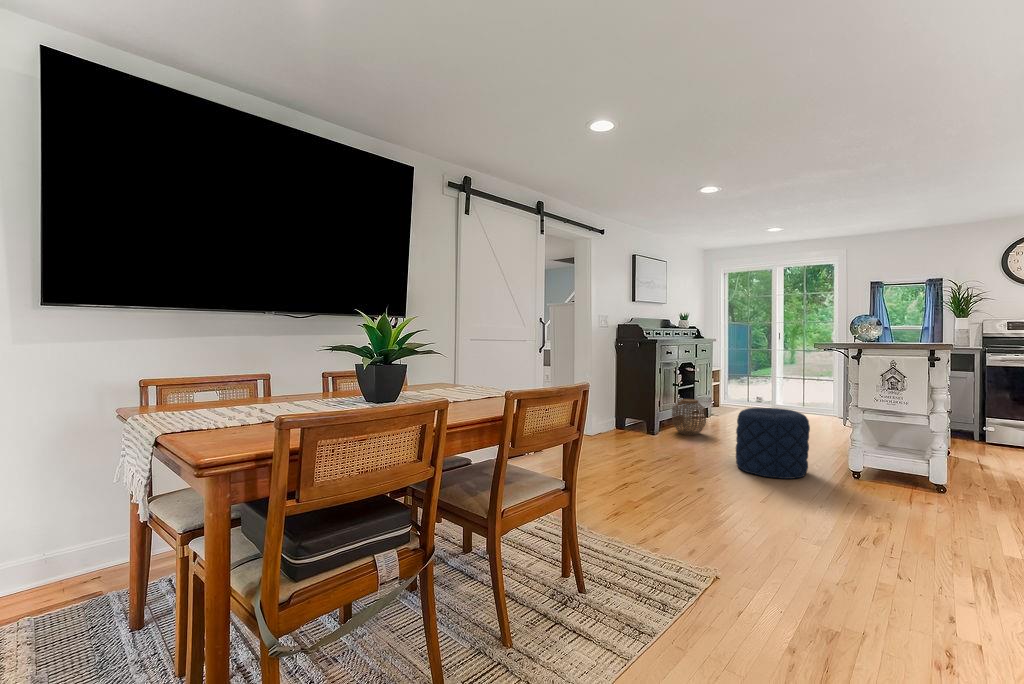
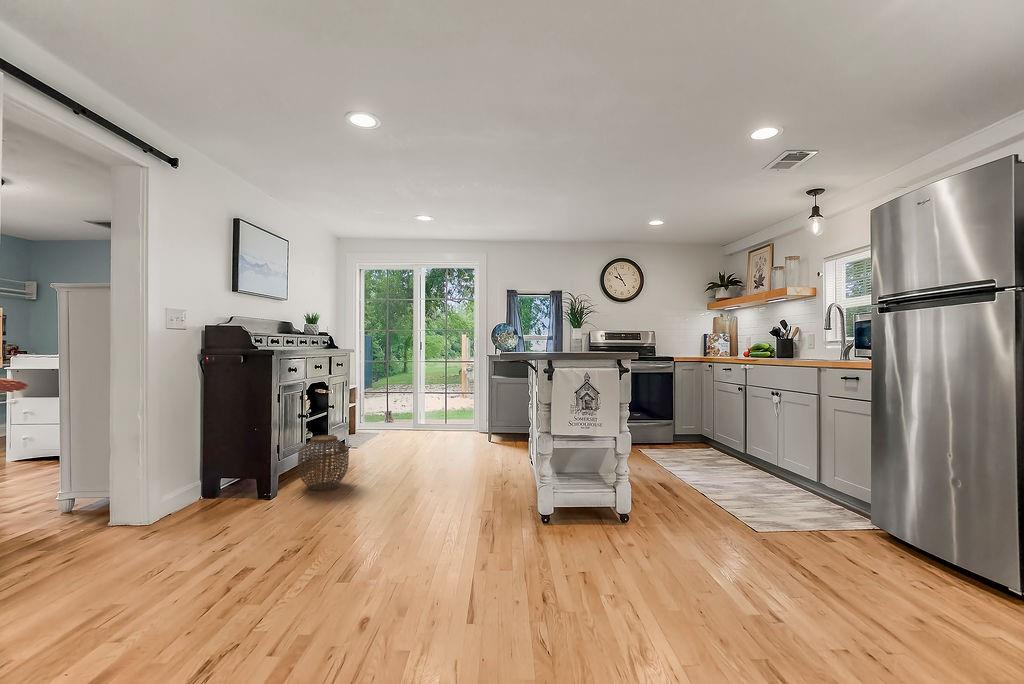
pouf: present [736,408,810,479] -> none [403,445,499,556]

